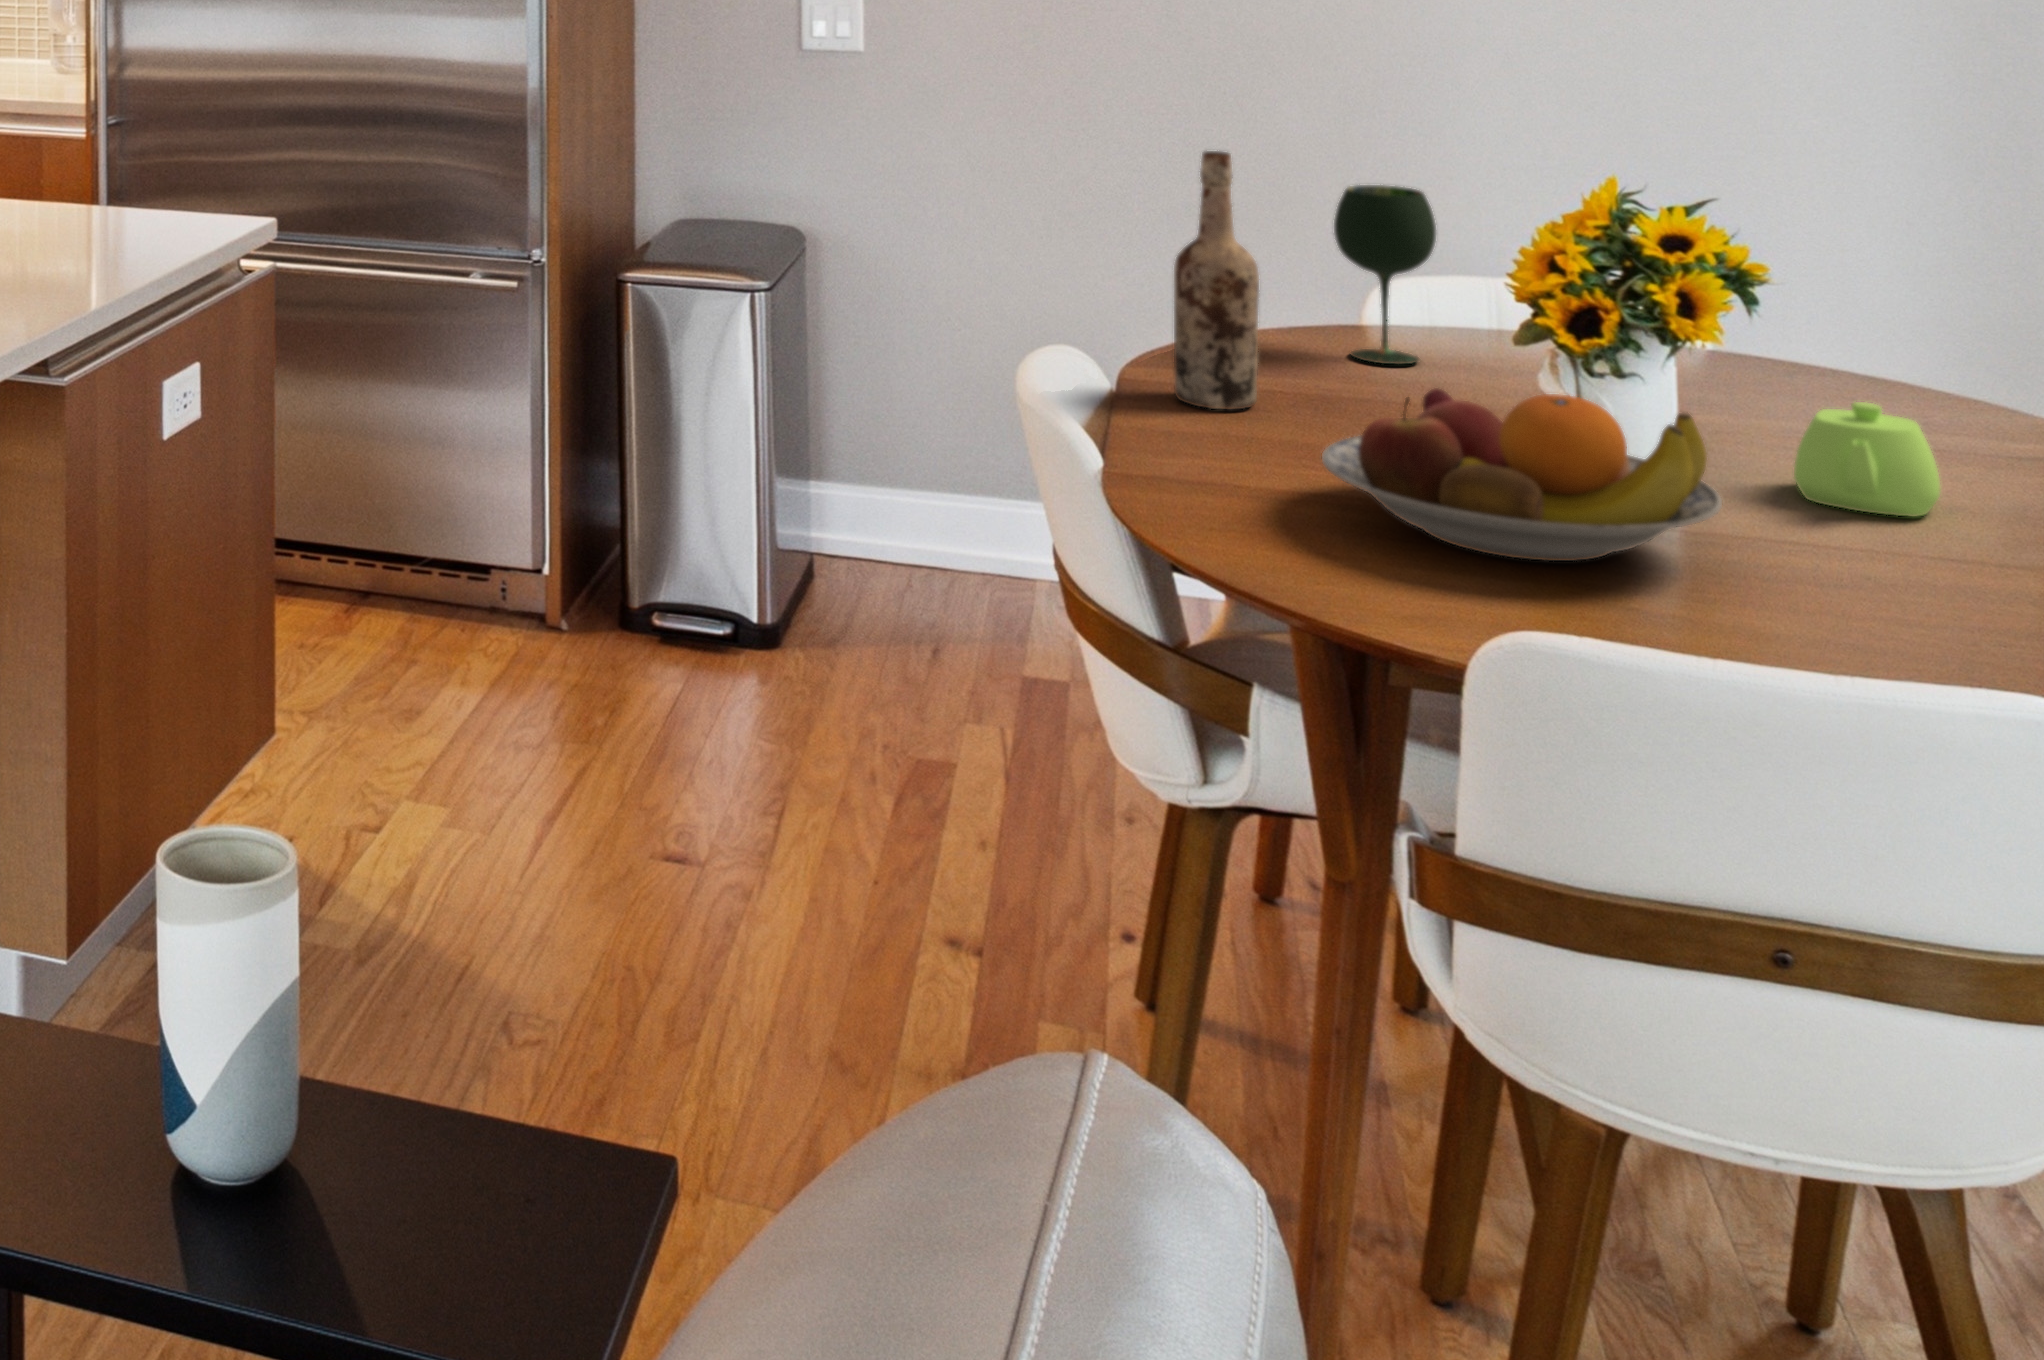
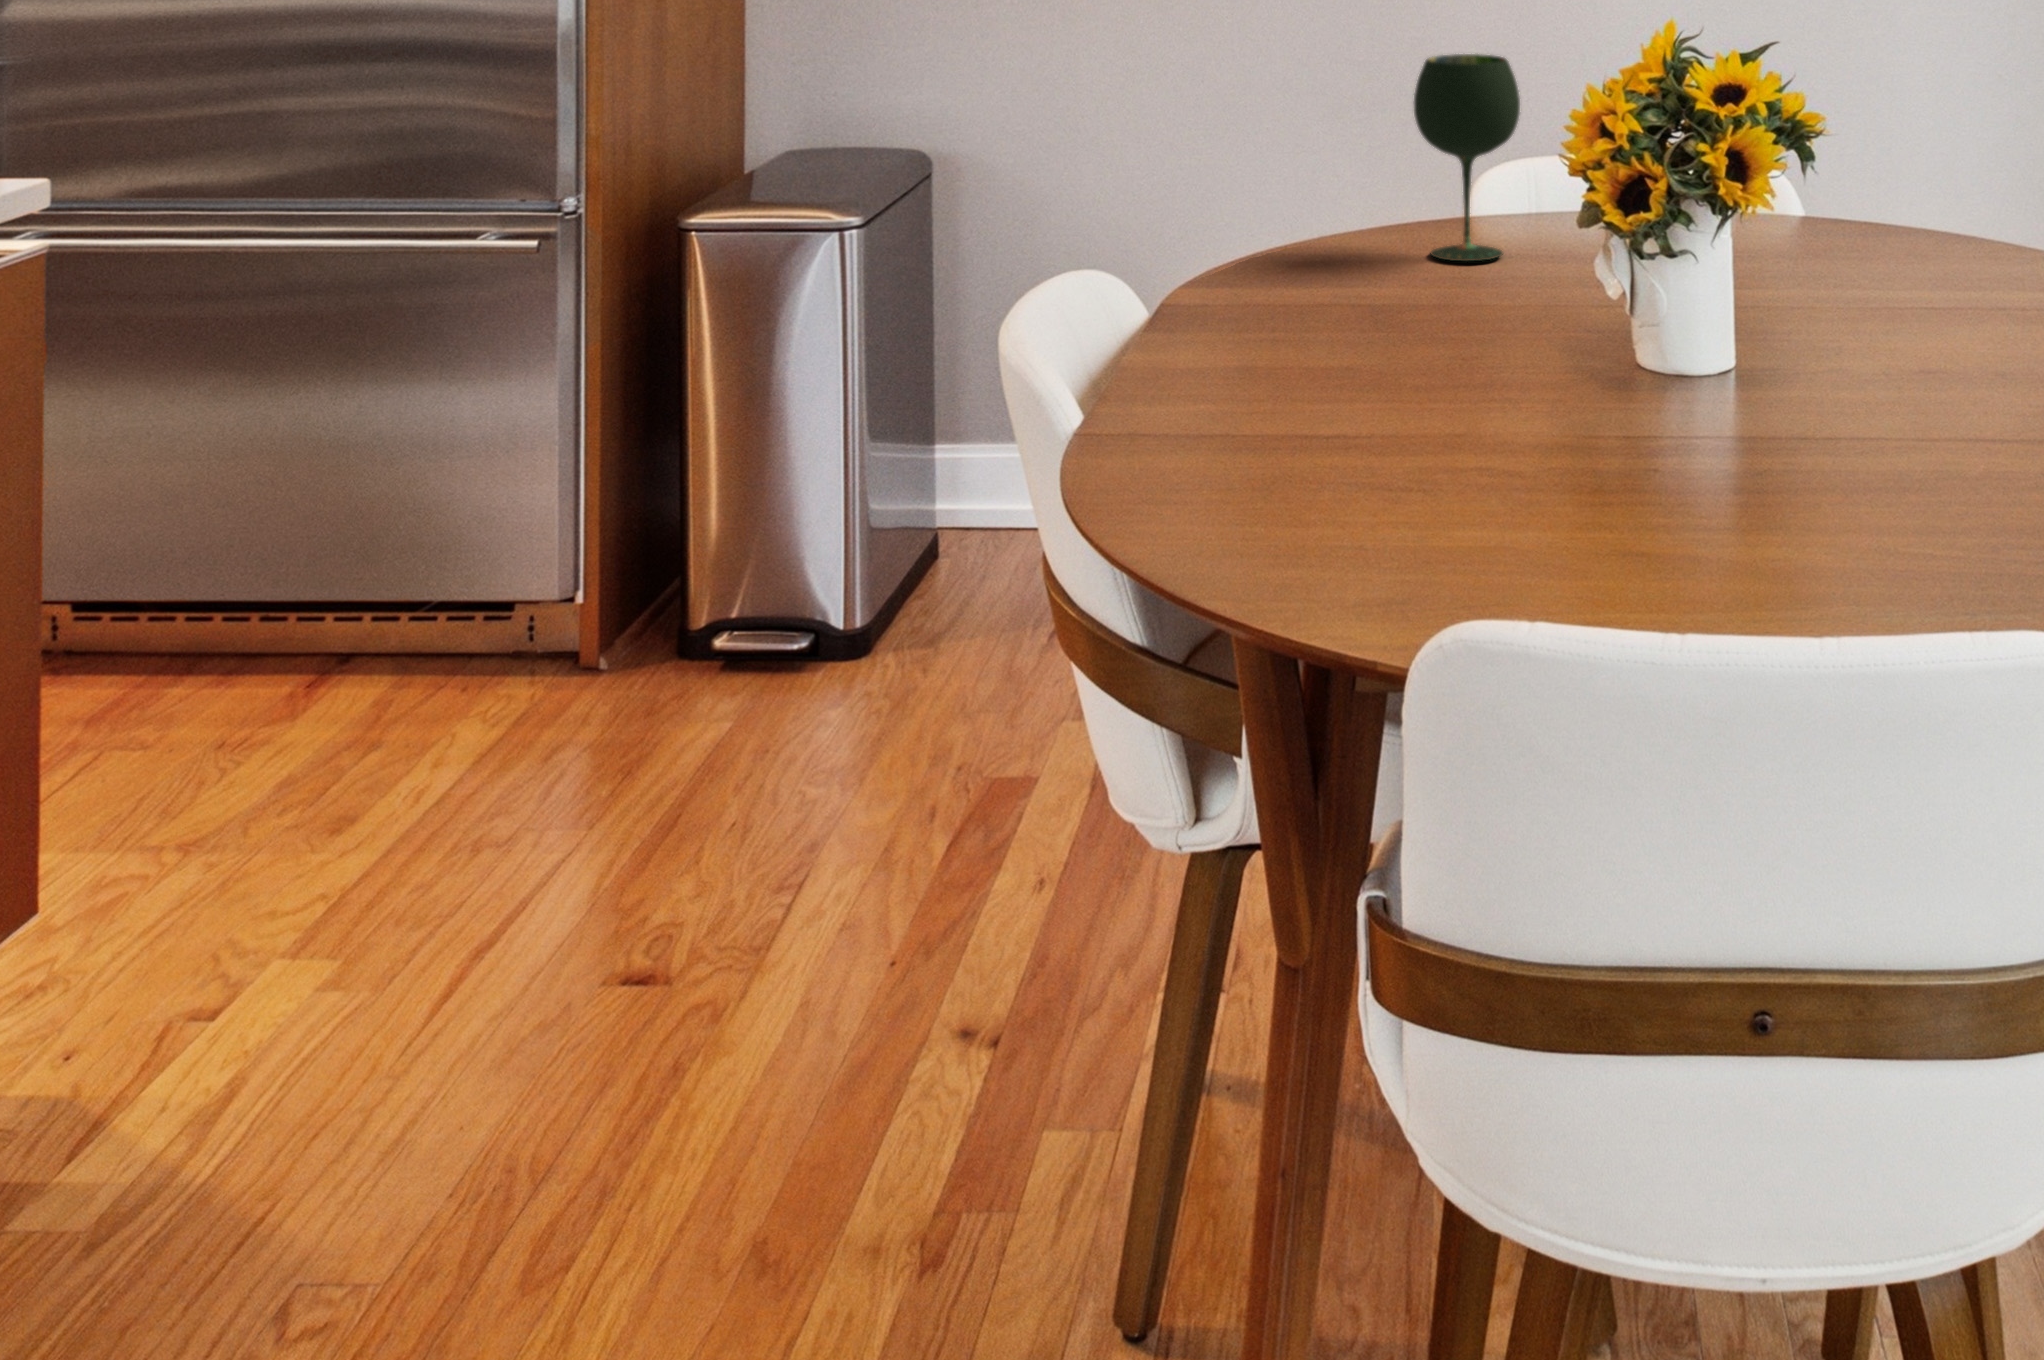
wine bottle: present [1174,151,1259,410] -> none [1205,15,1301,332]
fruit bowl: present [1322,388,1722,561] -> none [1314,285,1753,497]
teapot: present [1794,402,1940,517] -> none [1848,267,1988,394]

